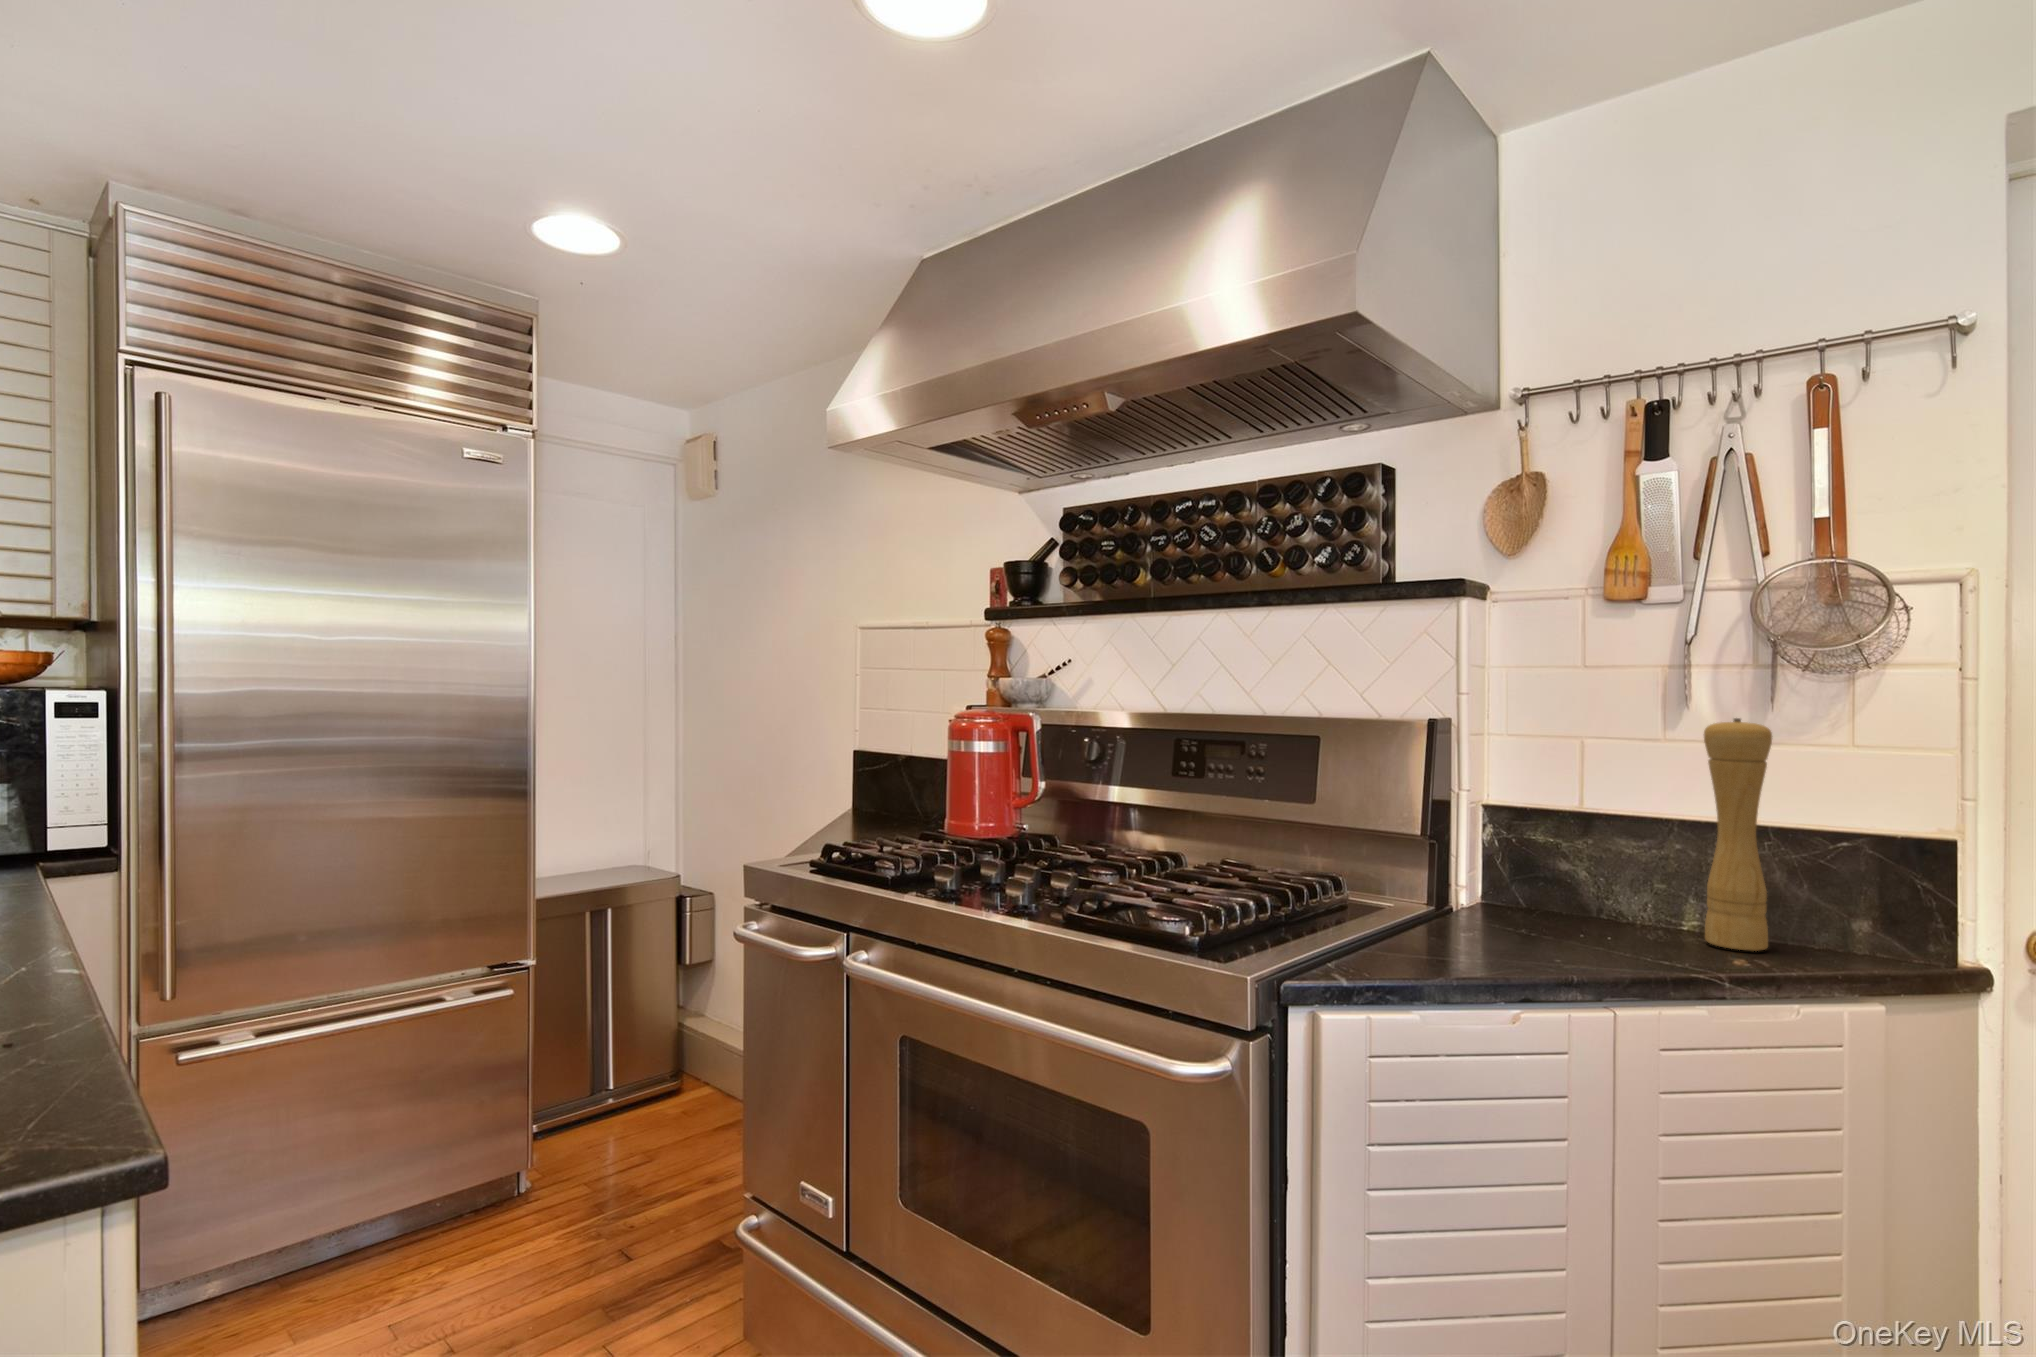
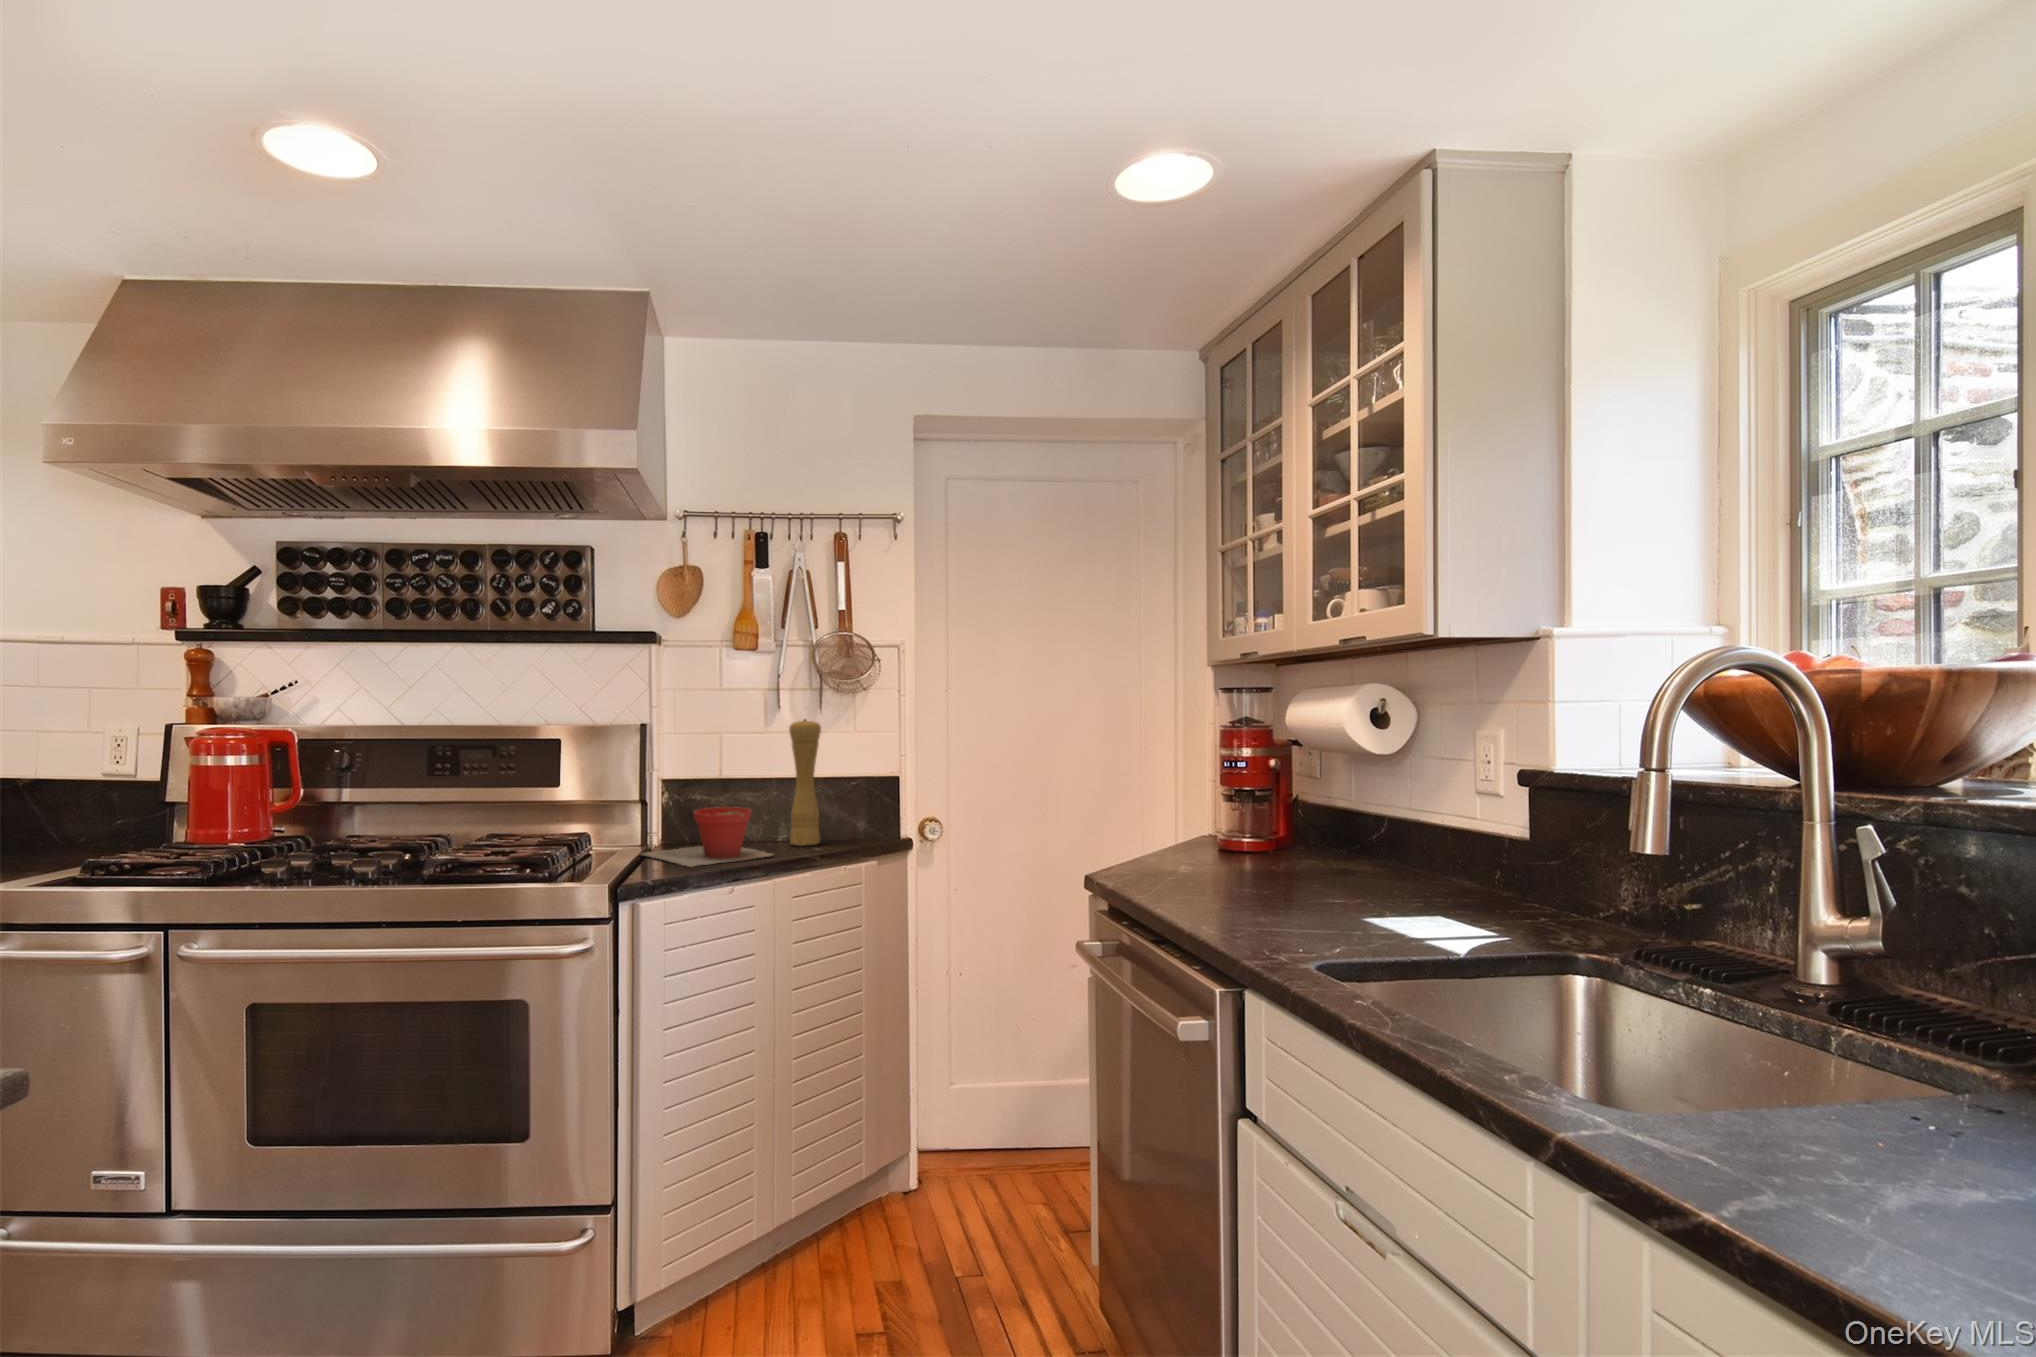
plant pot: none [1423,862,1662,967] -> present [642,807,772,867]

